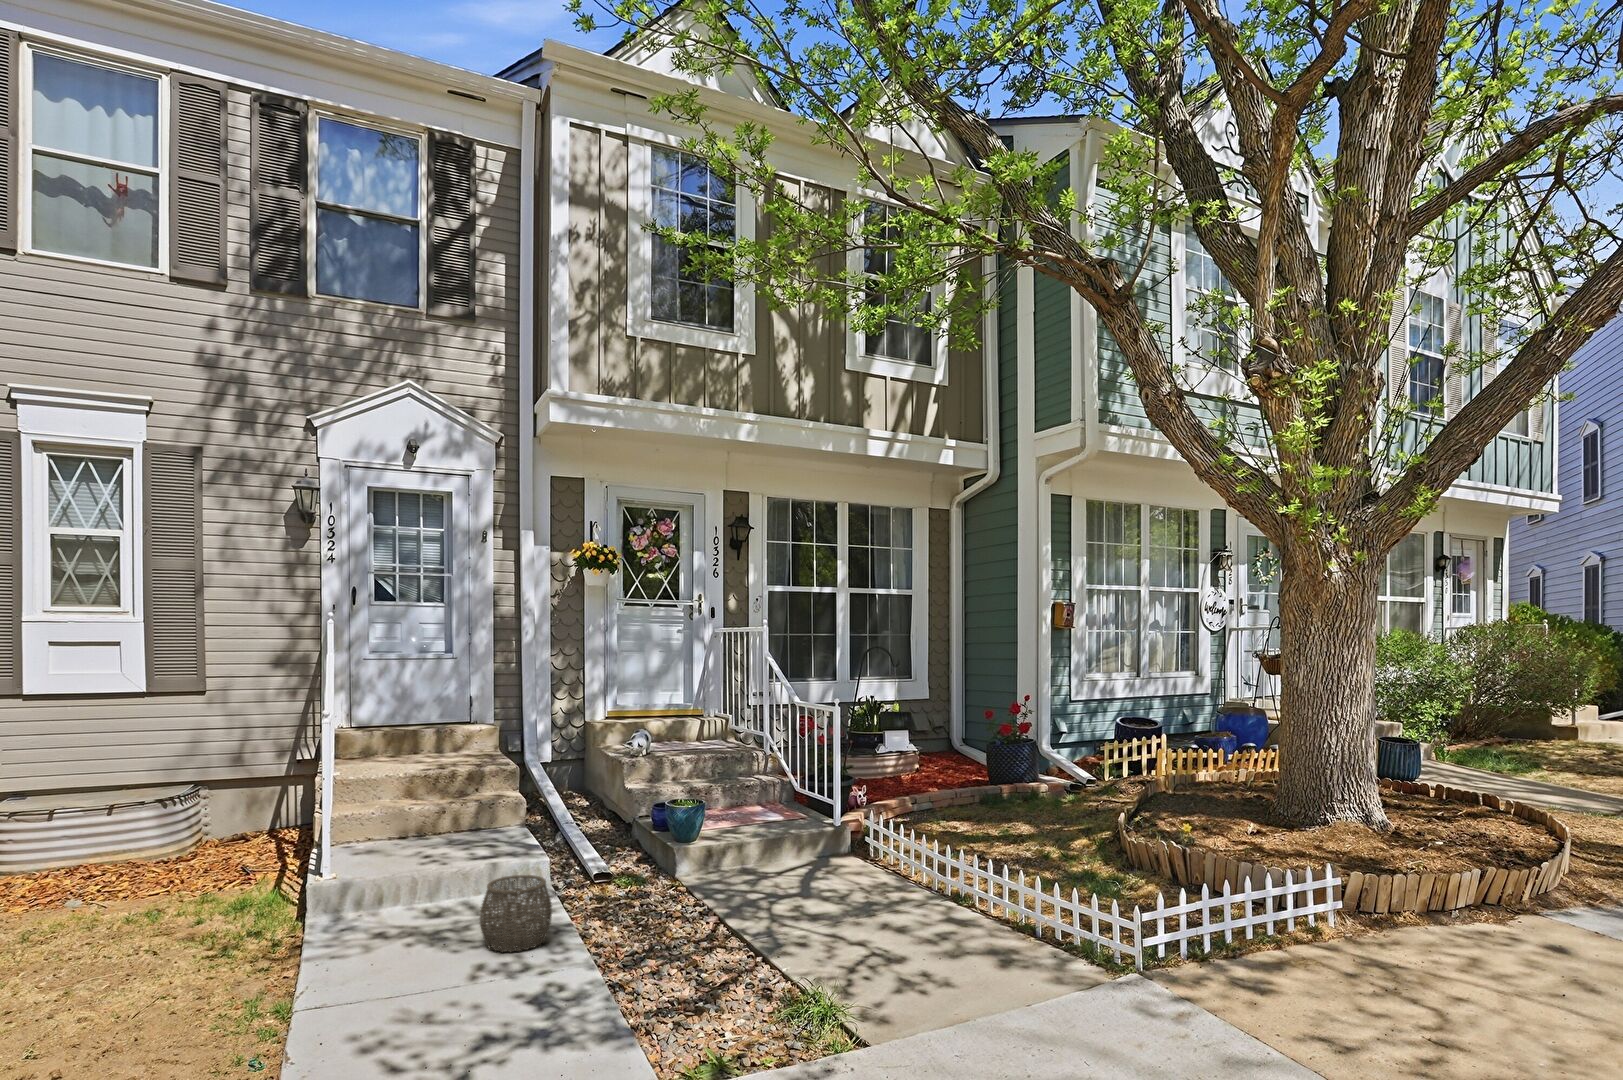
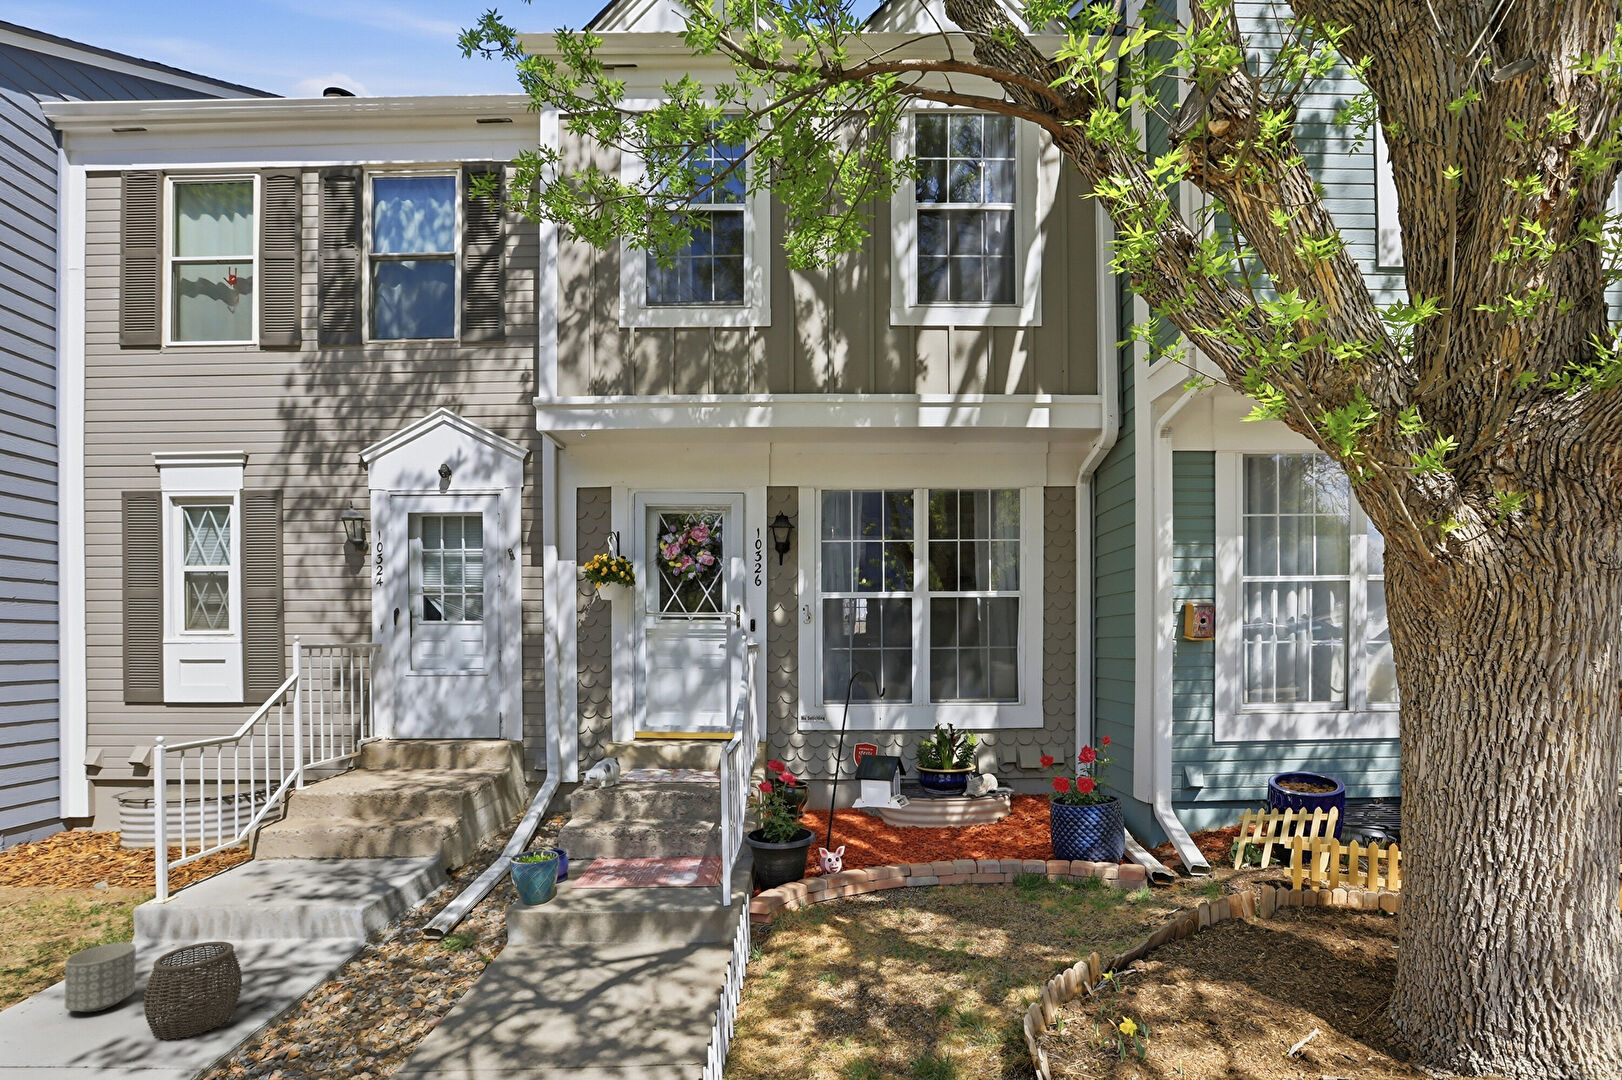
planter: none [356,894,413,956] -> present [65,942,136,1012]

